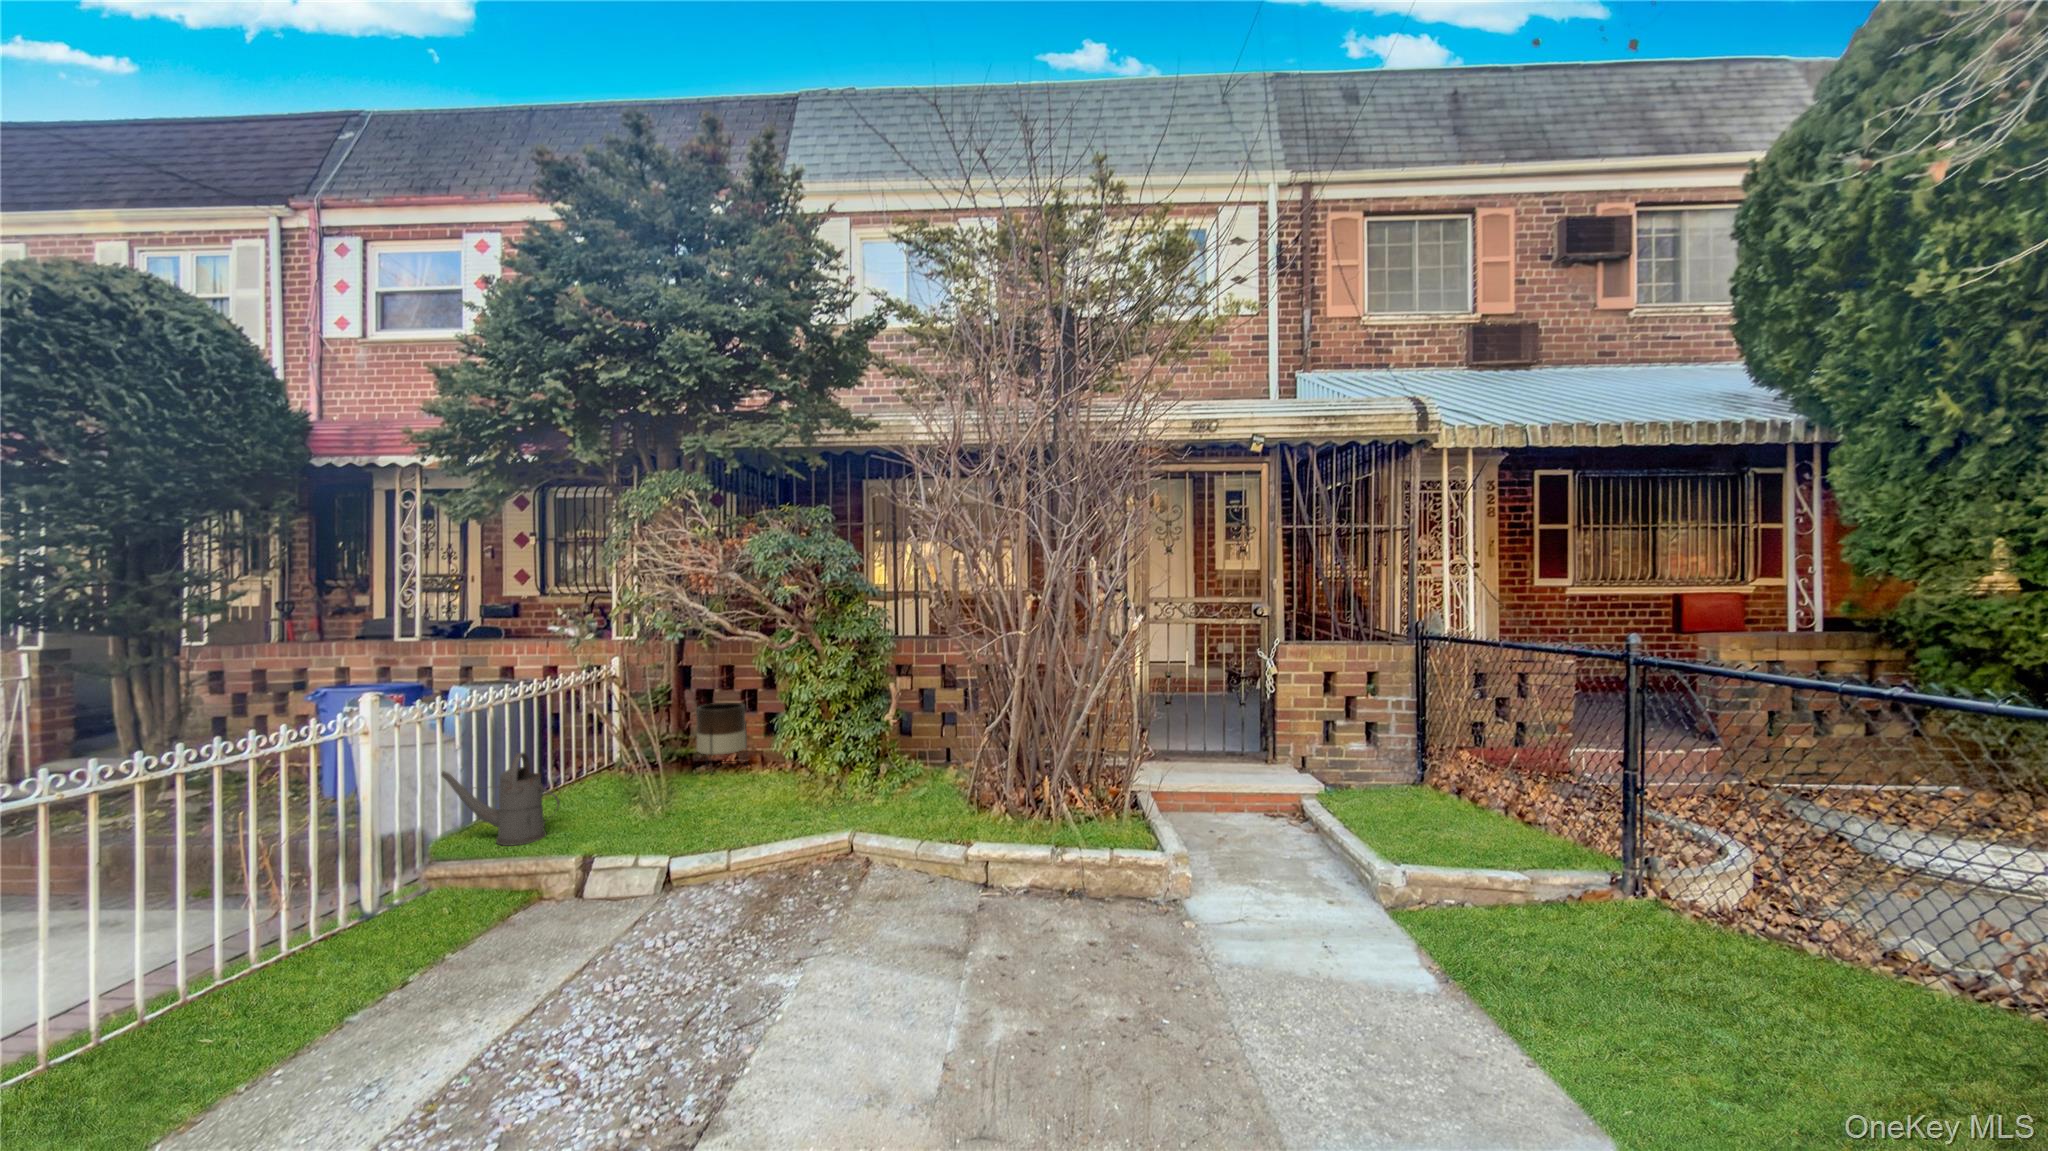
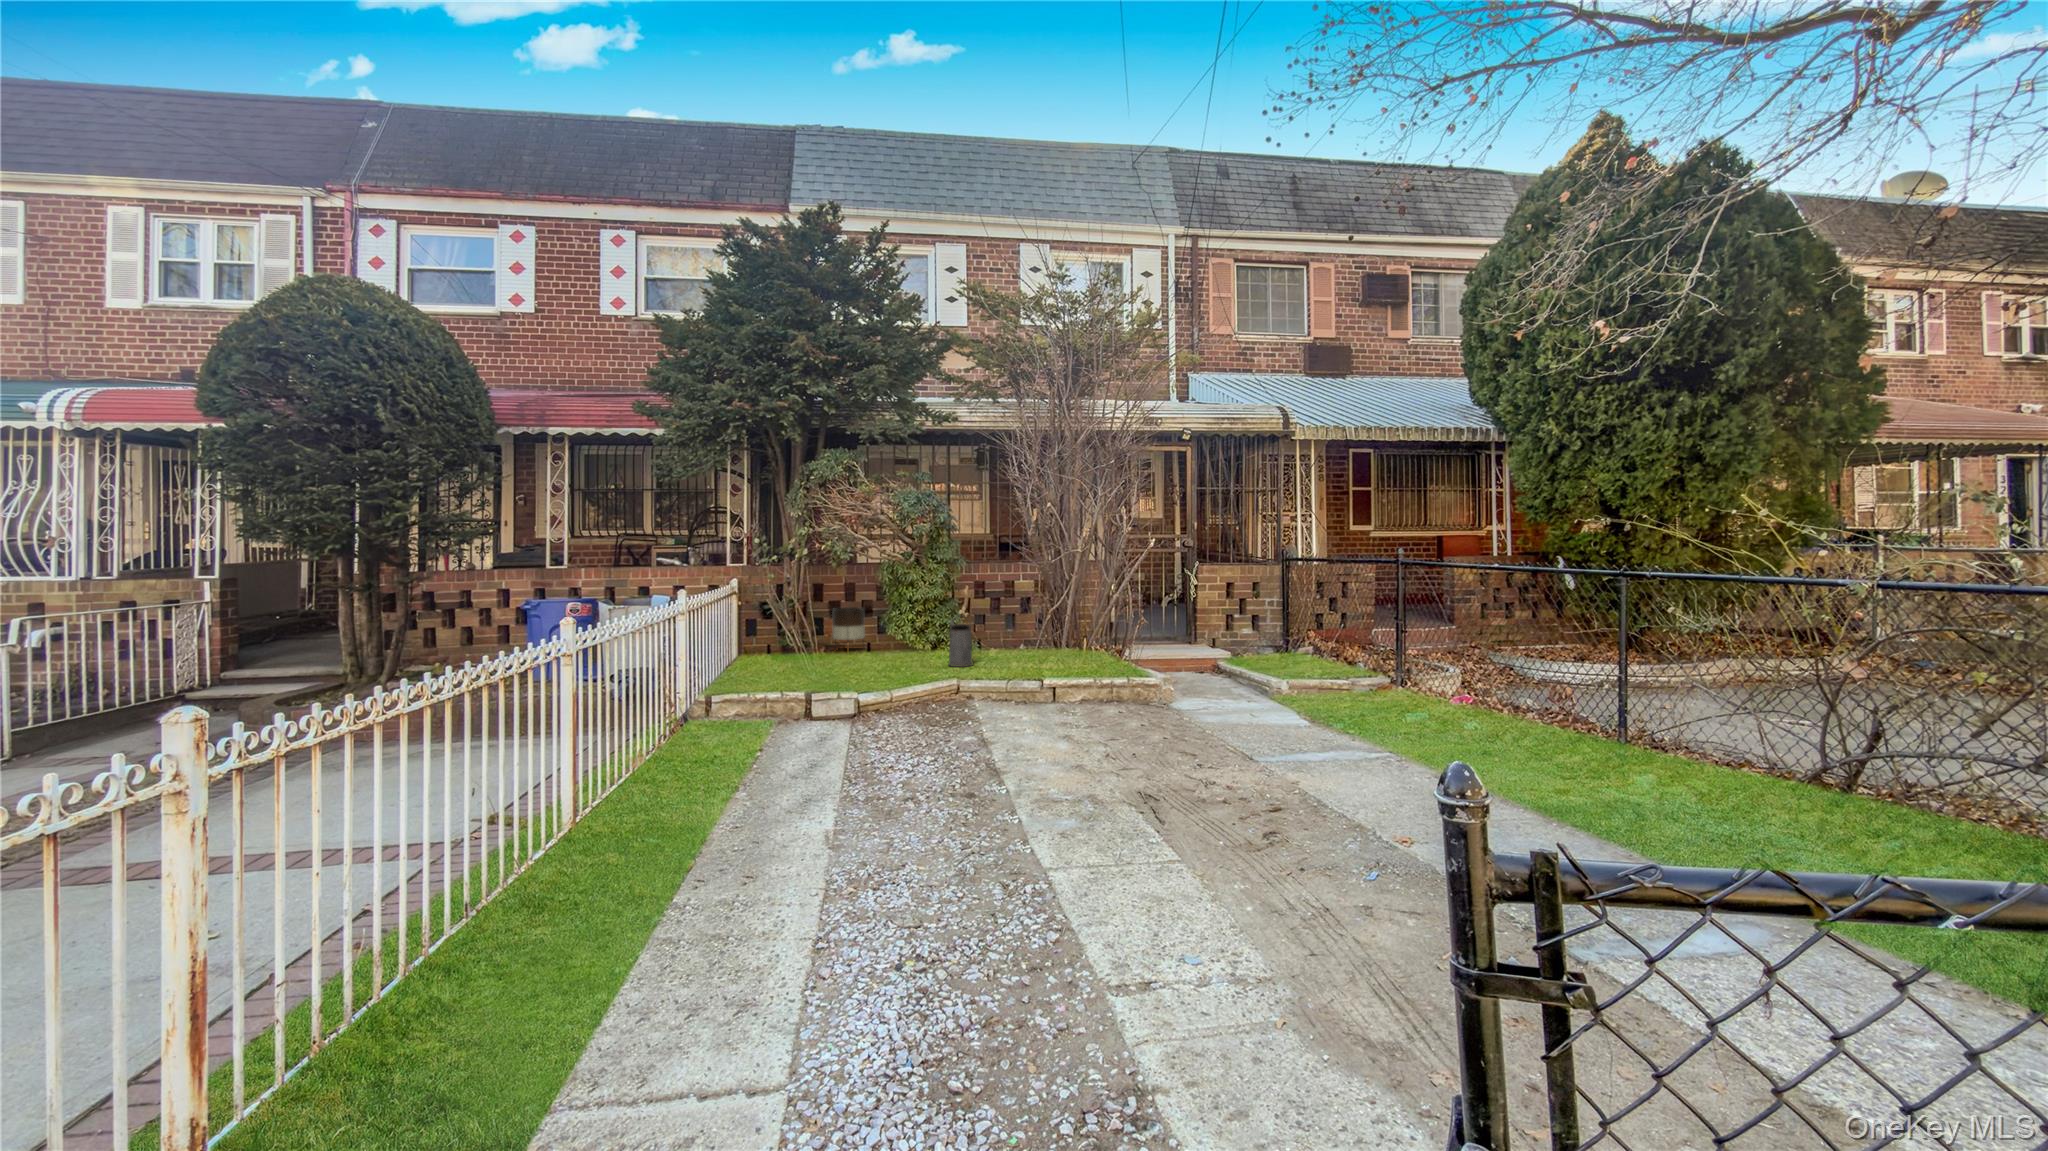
watering can: present [441,753,560,846] -> present [948,620,973,667]

